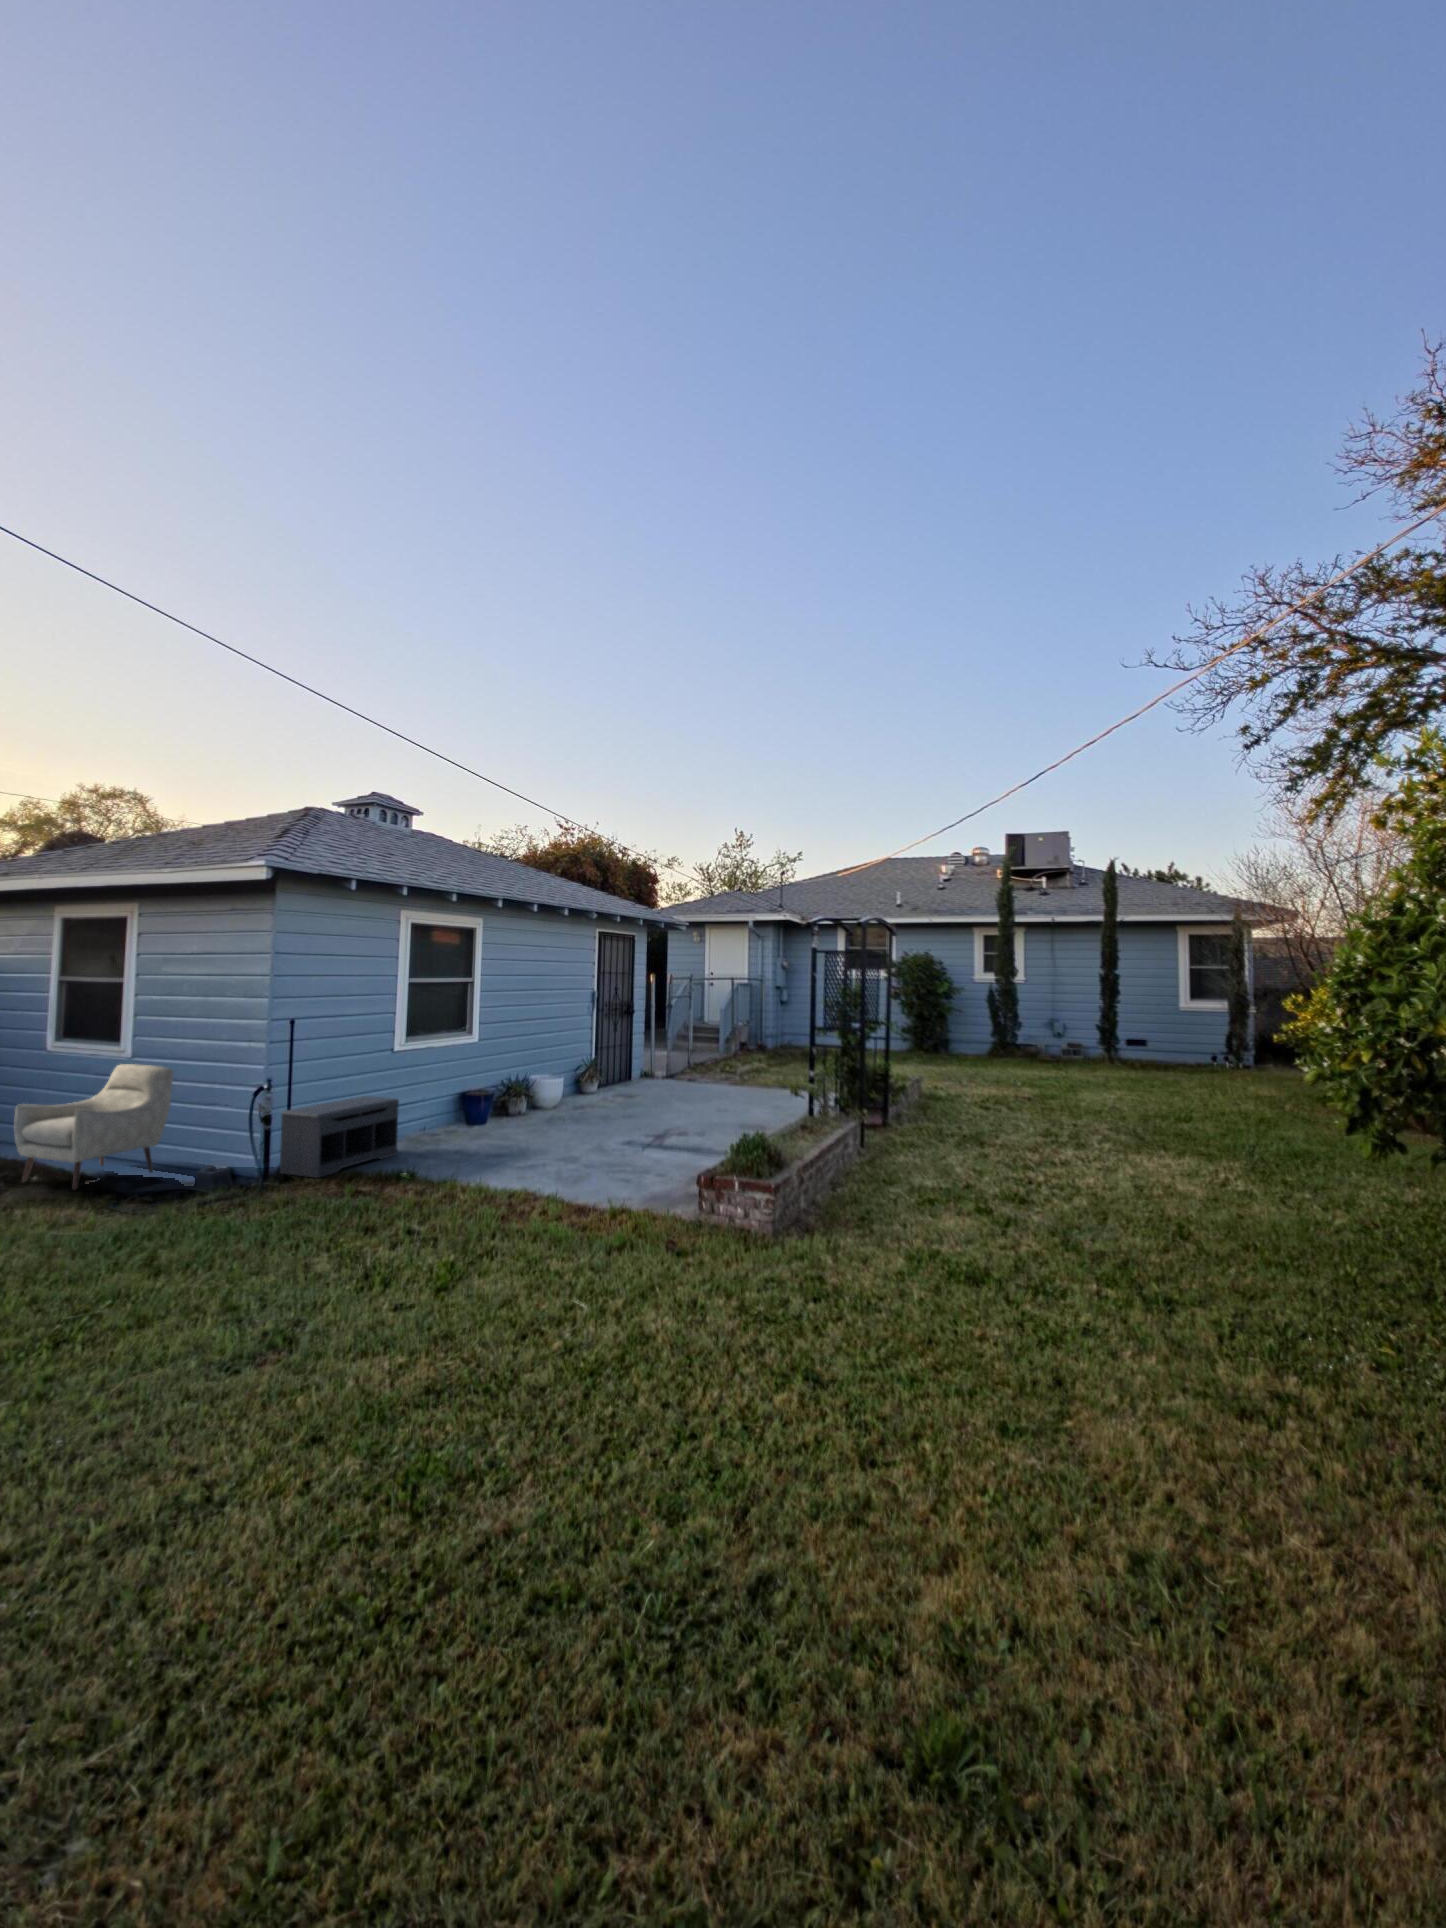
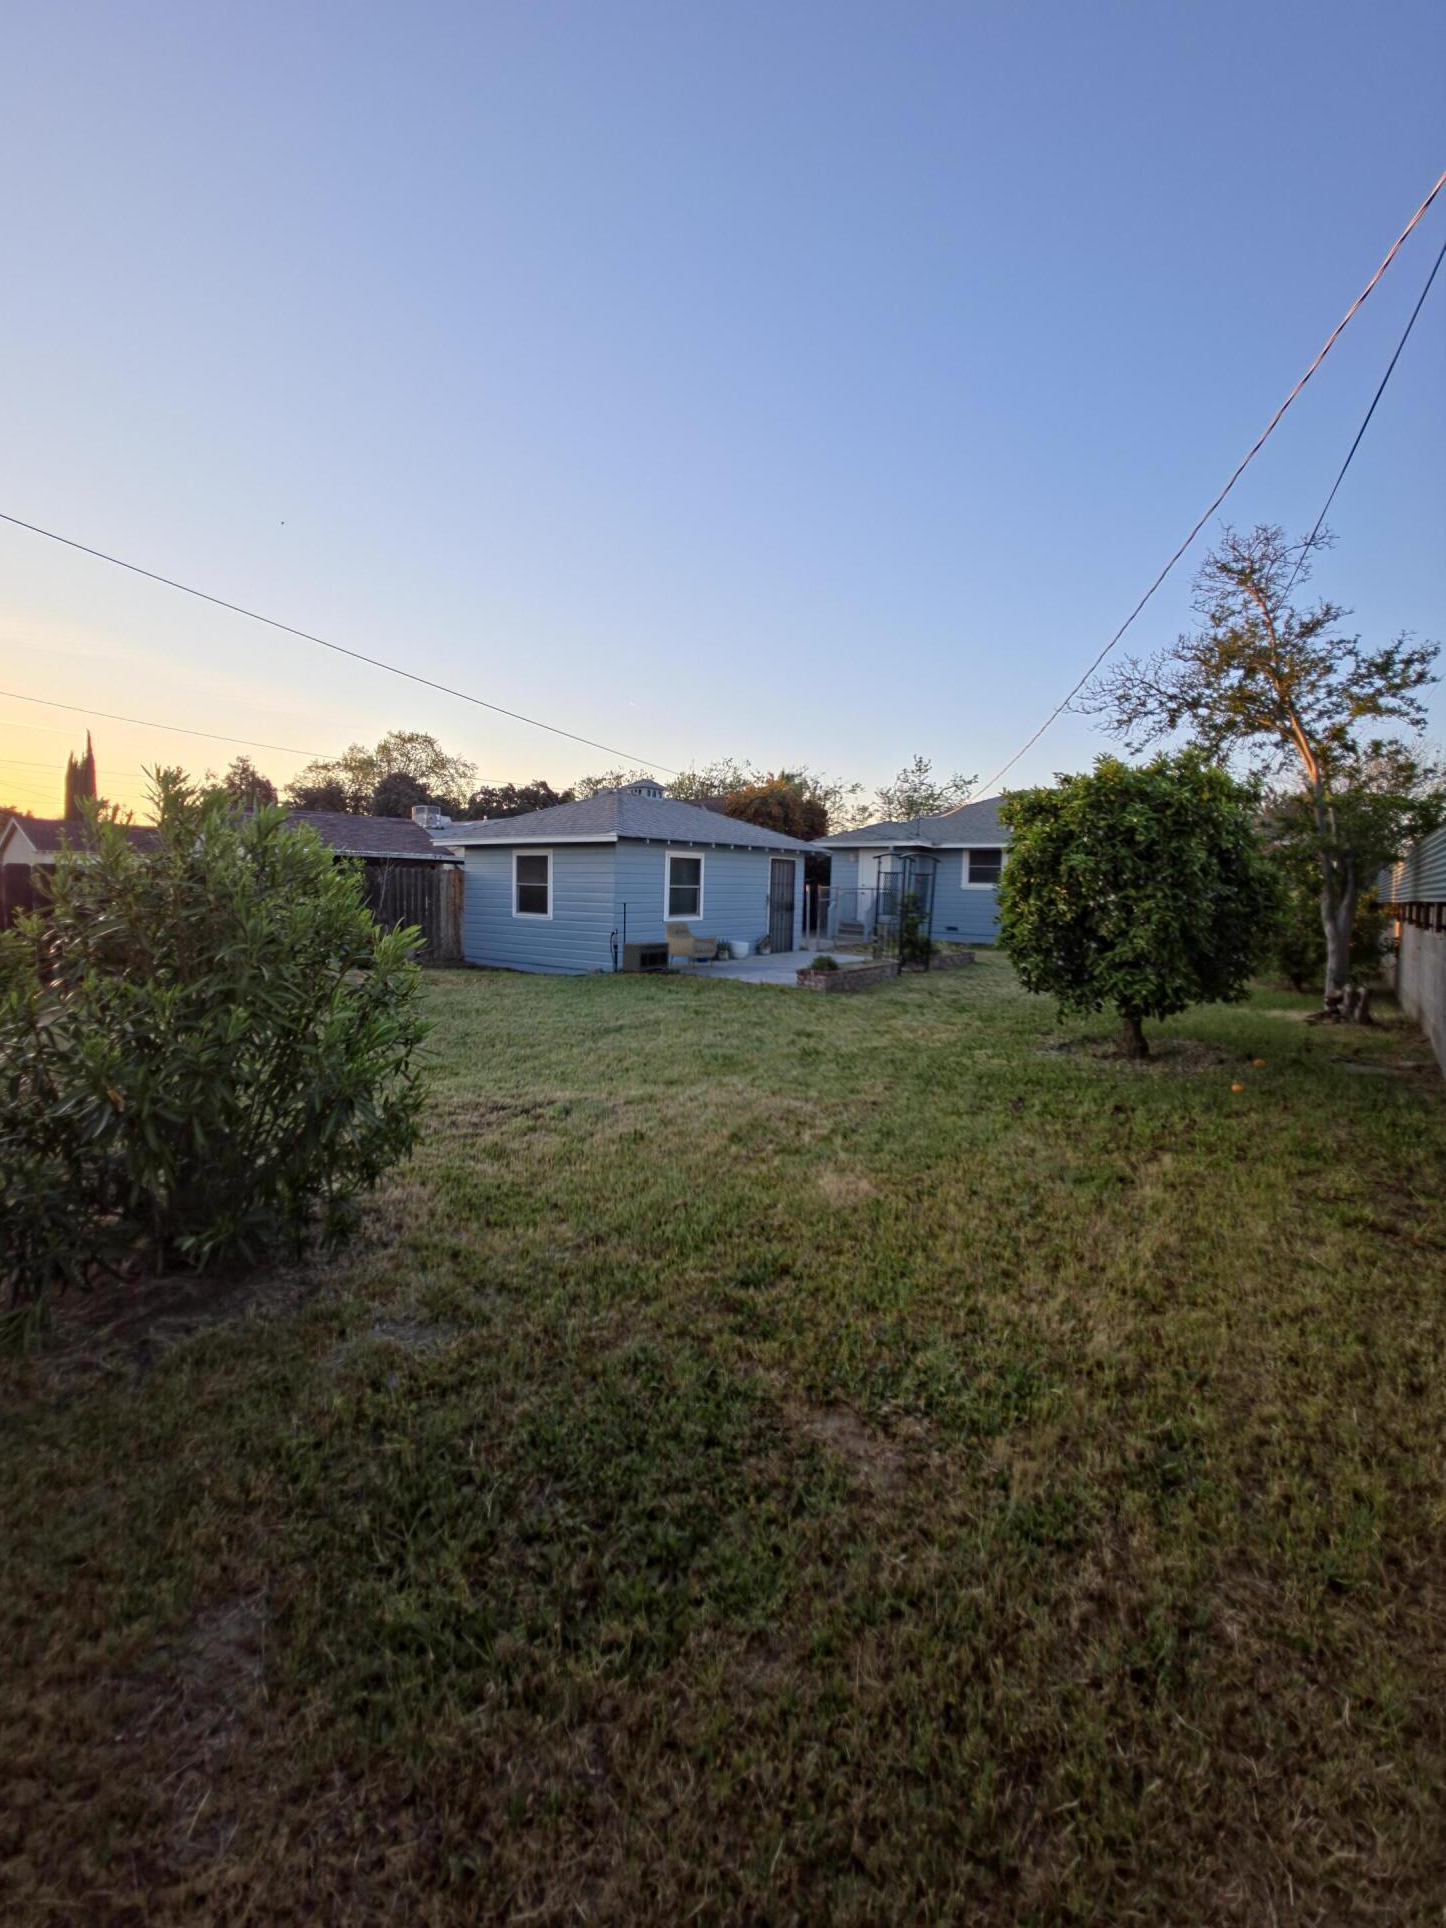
chair: present [14,1064,173,1190] -> present [665,922,717,965]

